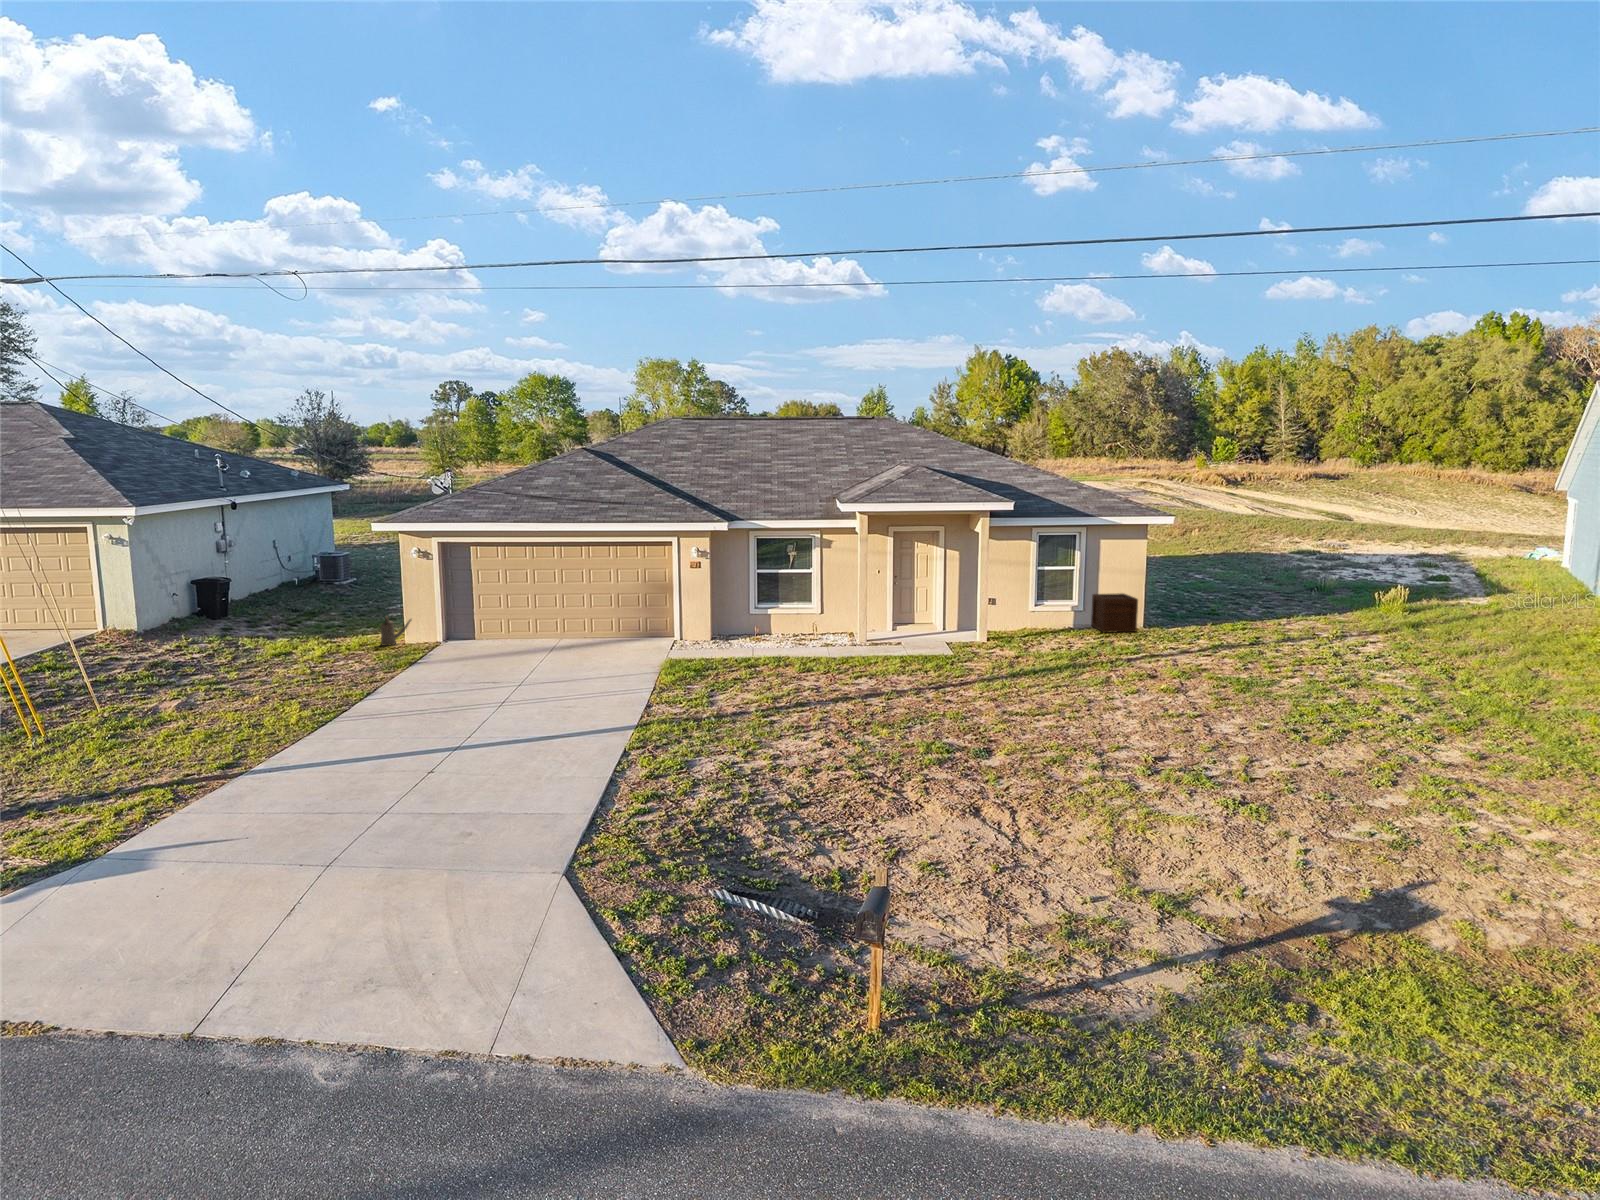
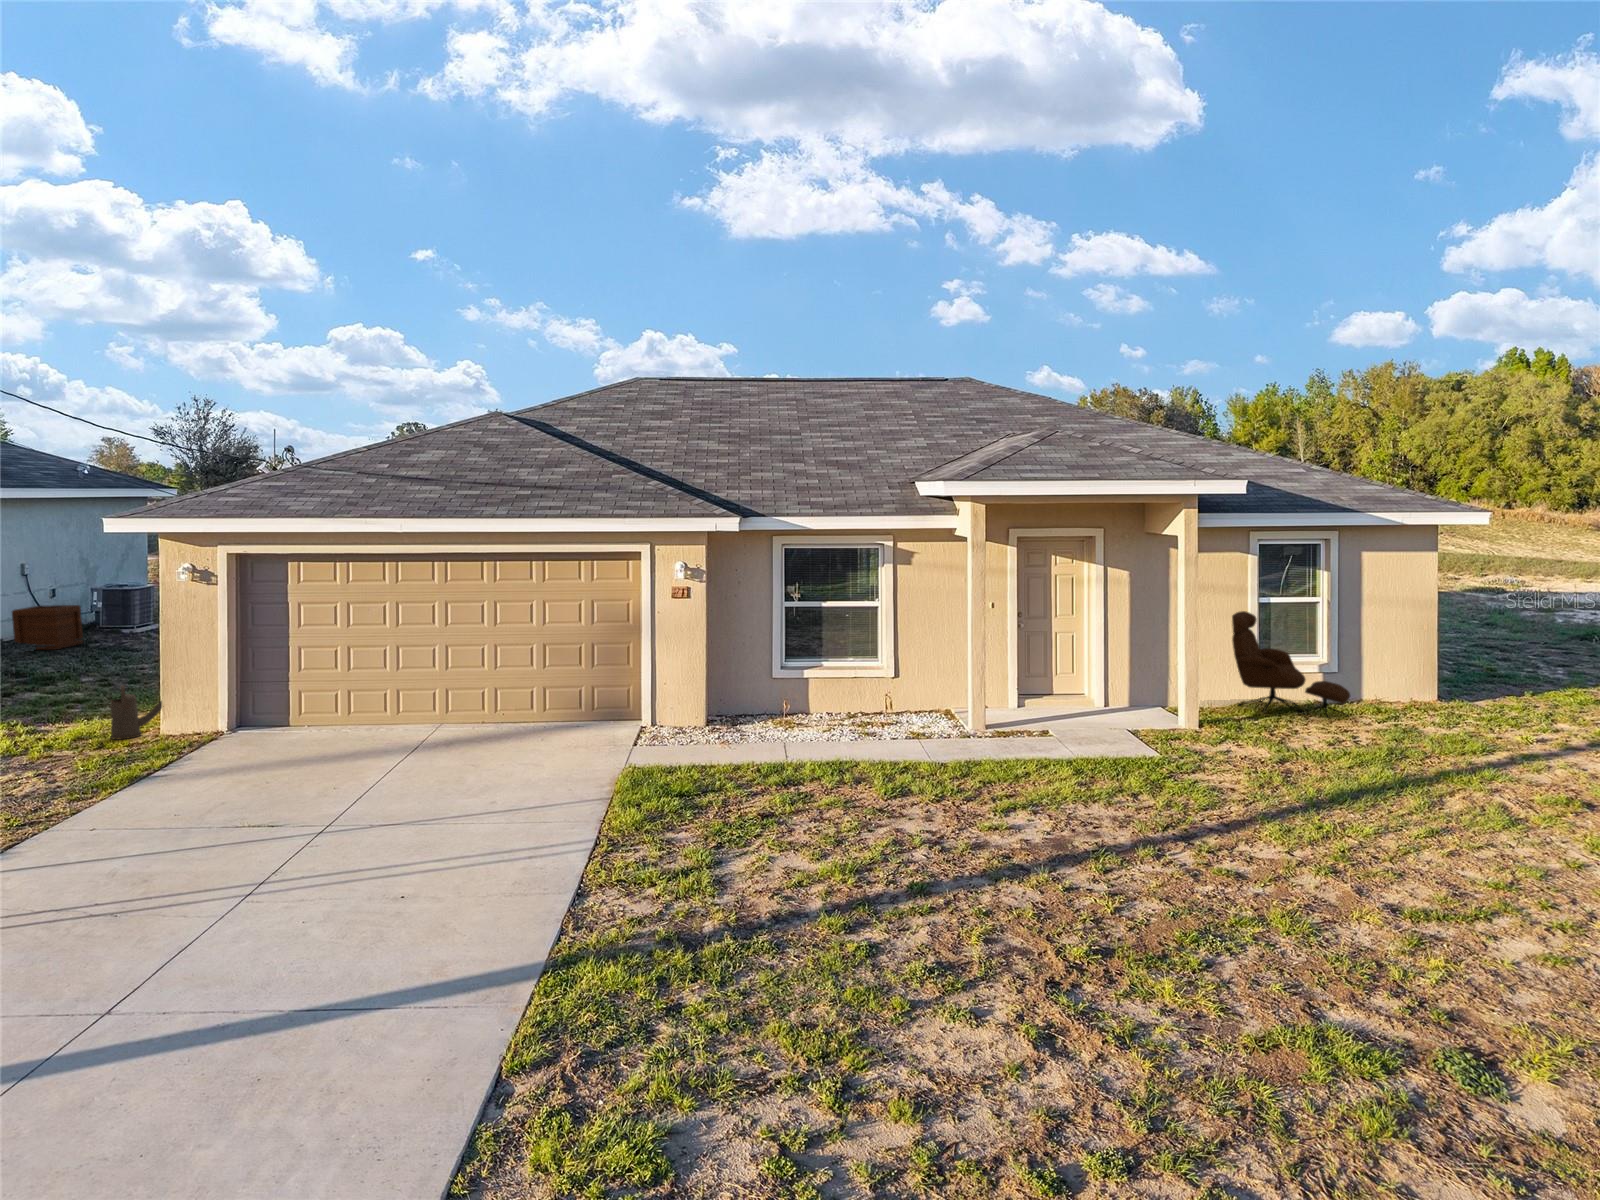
lounge chair: none [1016,575,1080,637] -> present [1232,611,1350,718]
wooden crate: present [1091,593,1138,633] -> present [12,605,83,650]

